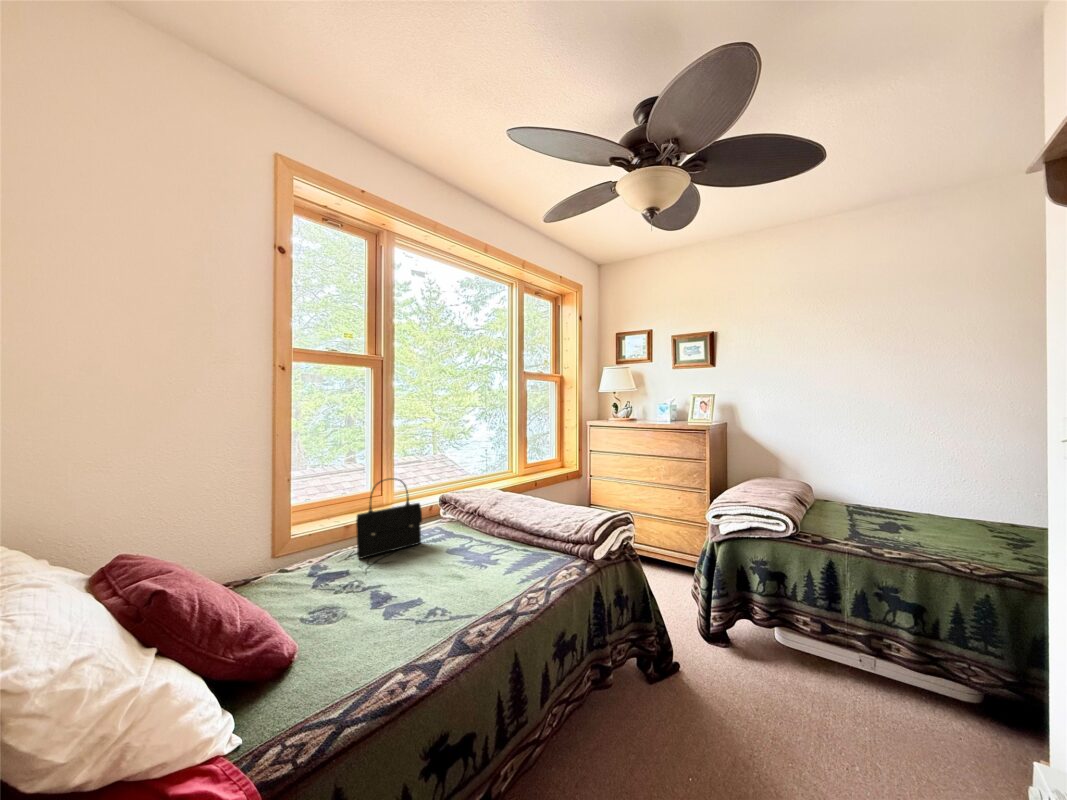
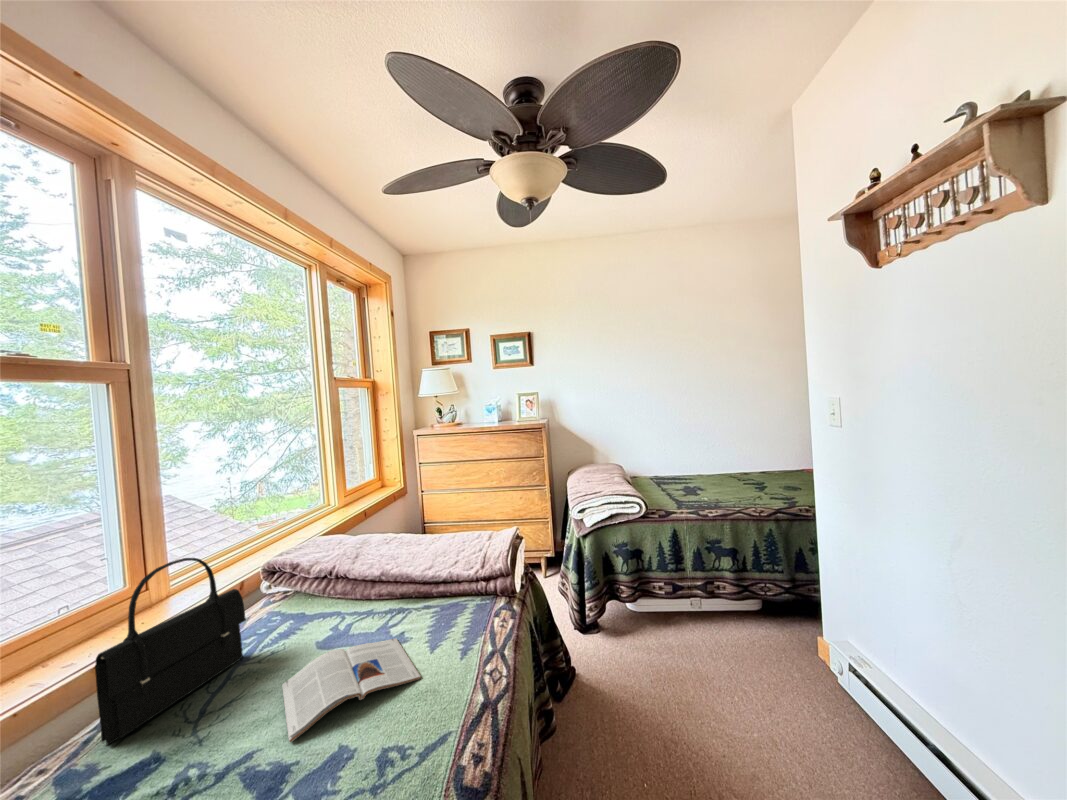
magazine: none [416,550,493,583] -> present [282,638,421,742]

